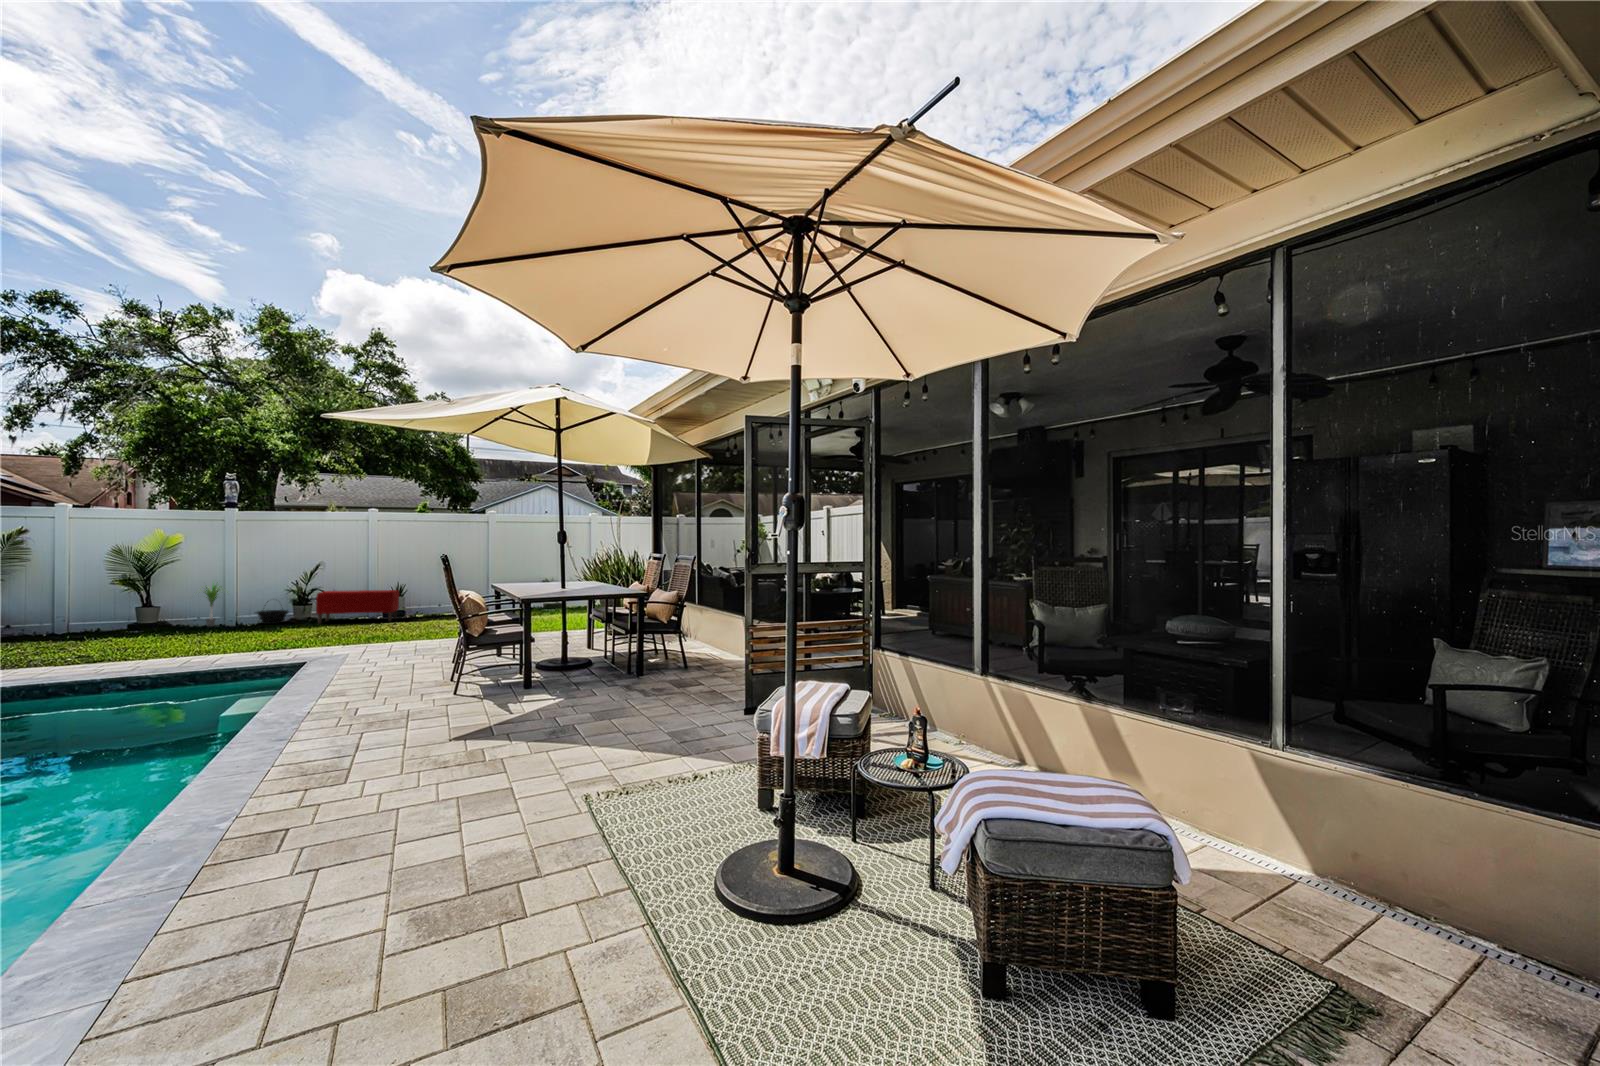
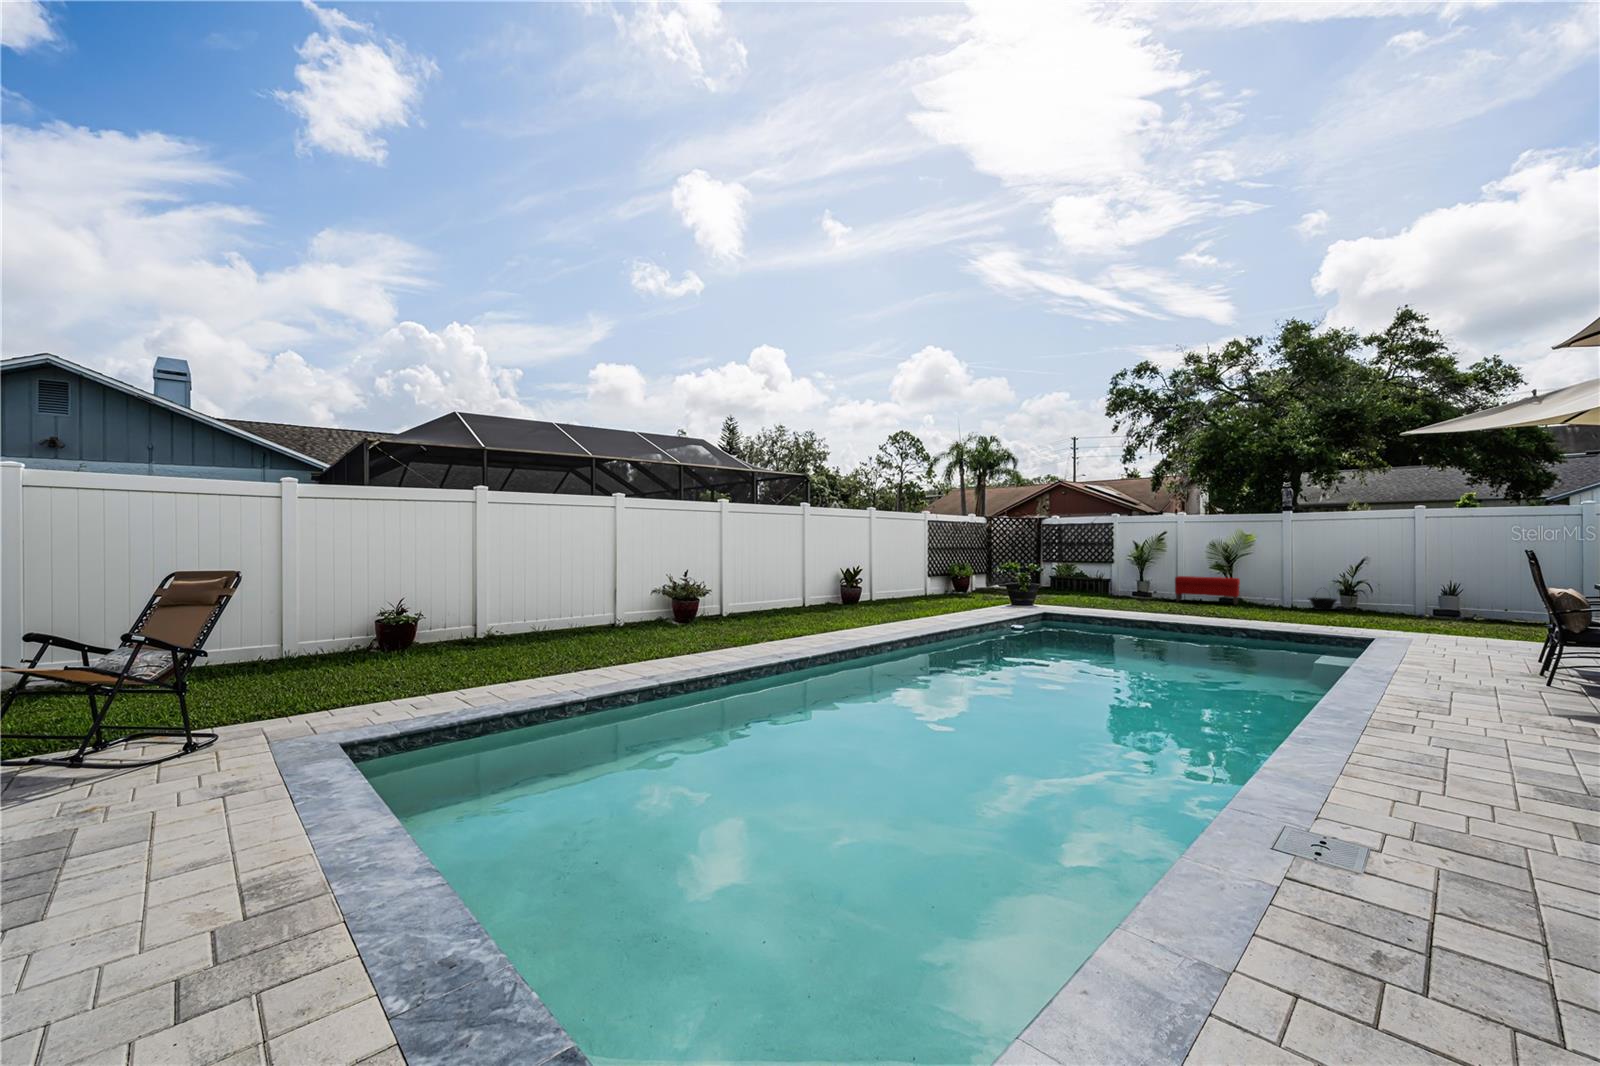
potted plant: present [205,585,220,627] -> none [1257,567,1289,607]
bench: present [316,590,399,624] -> present [1175,576,1240,605]

